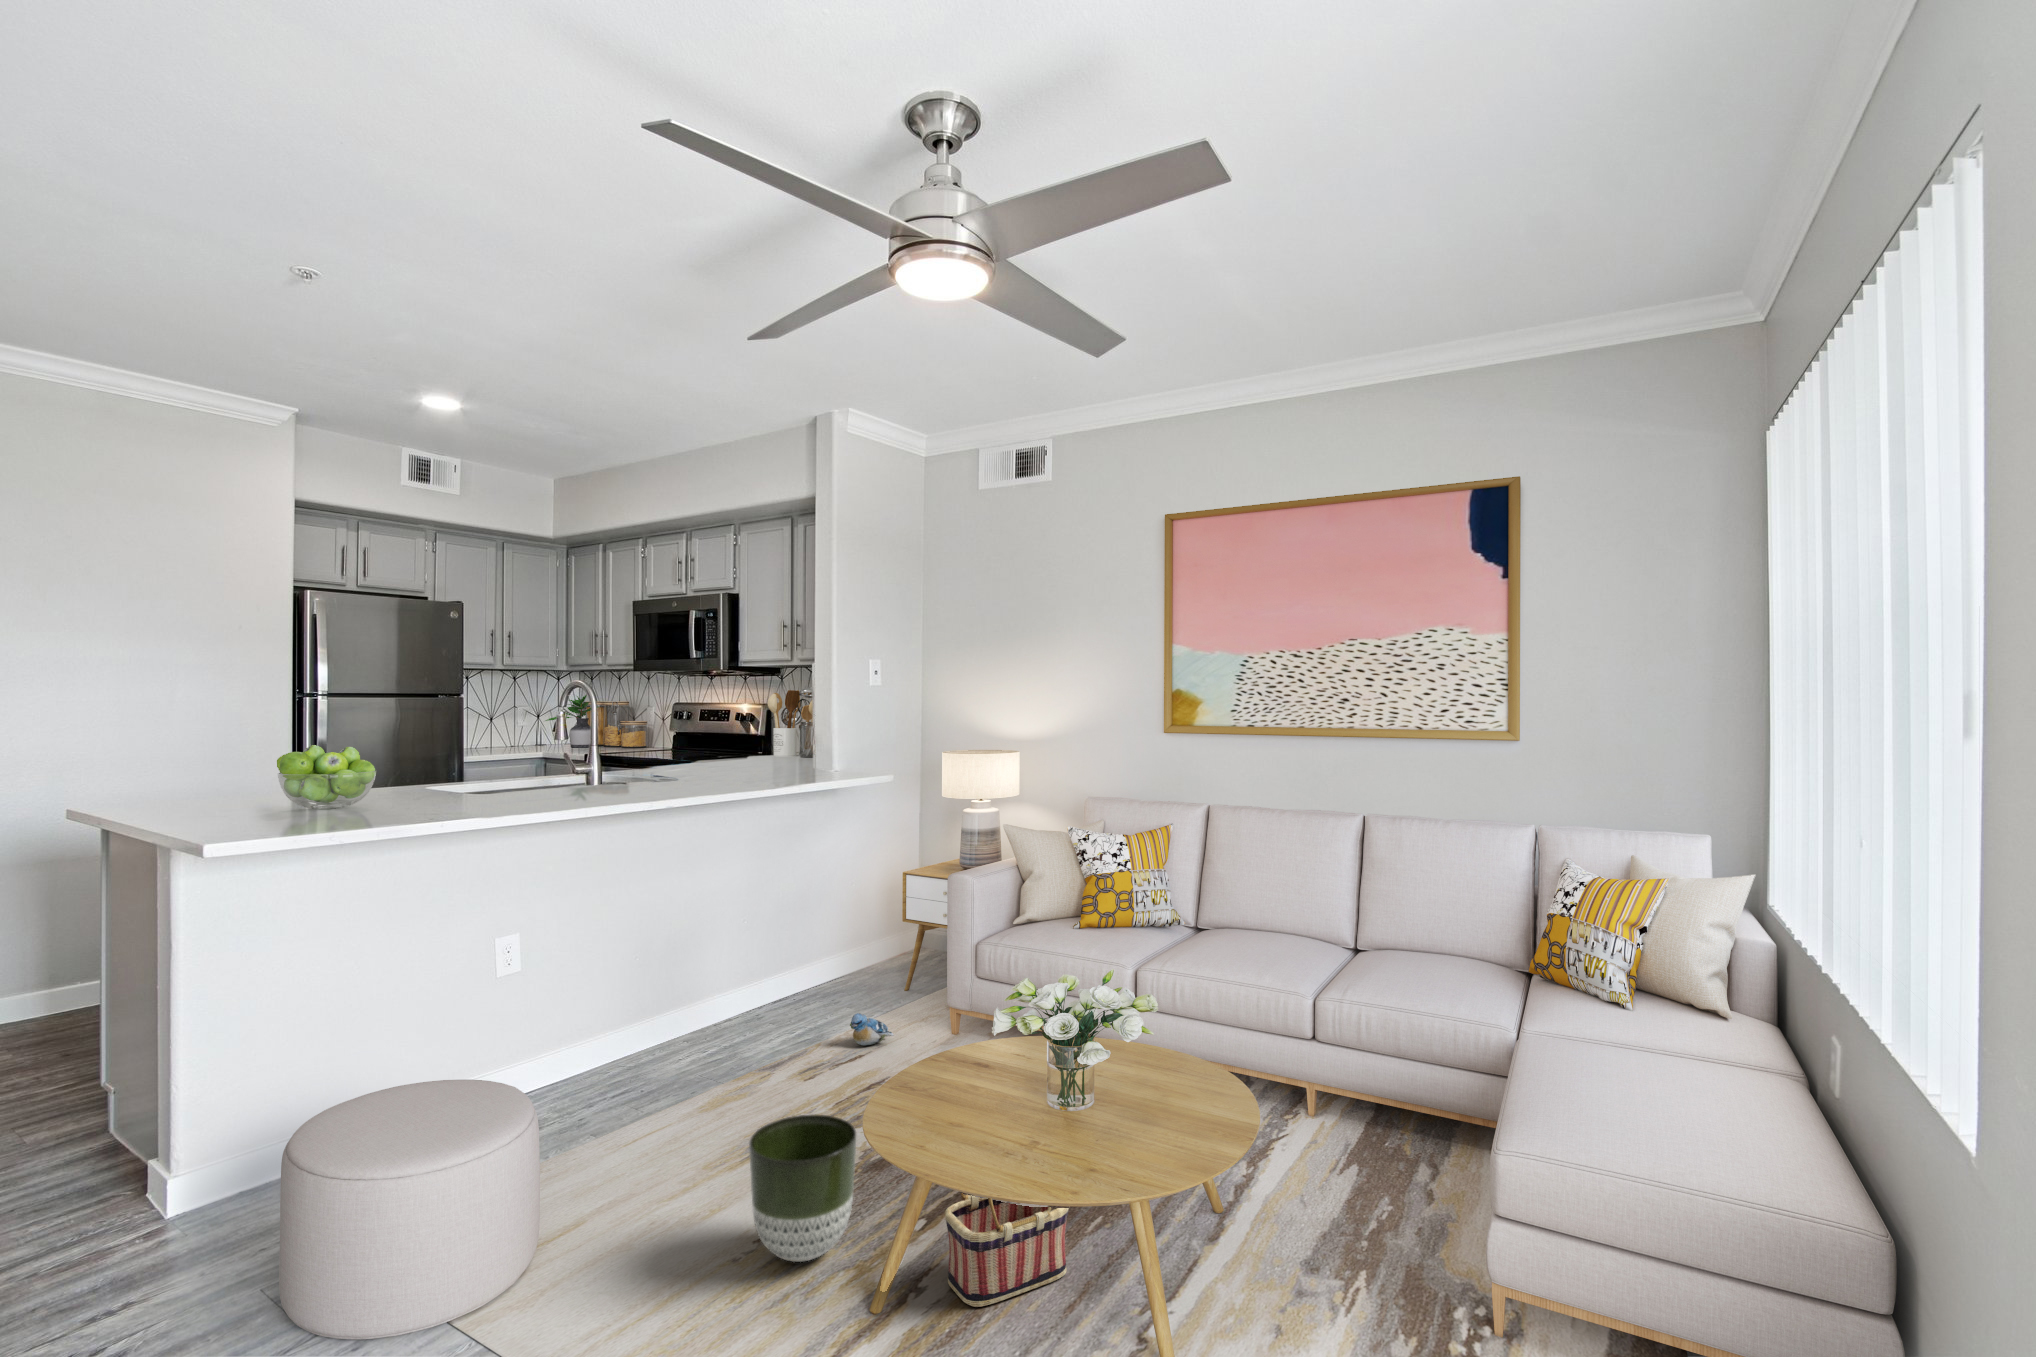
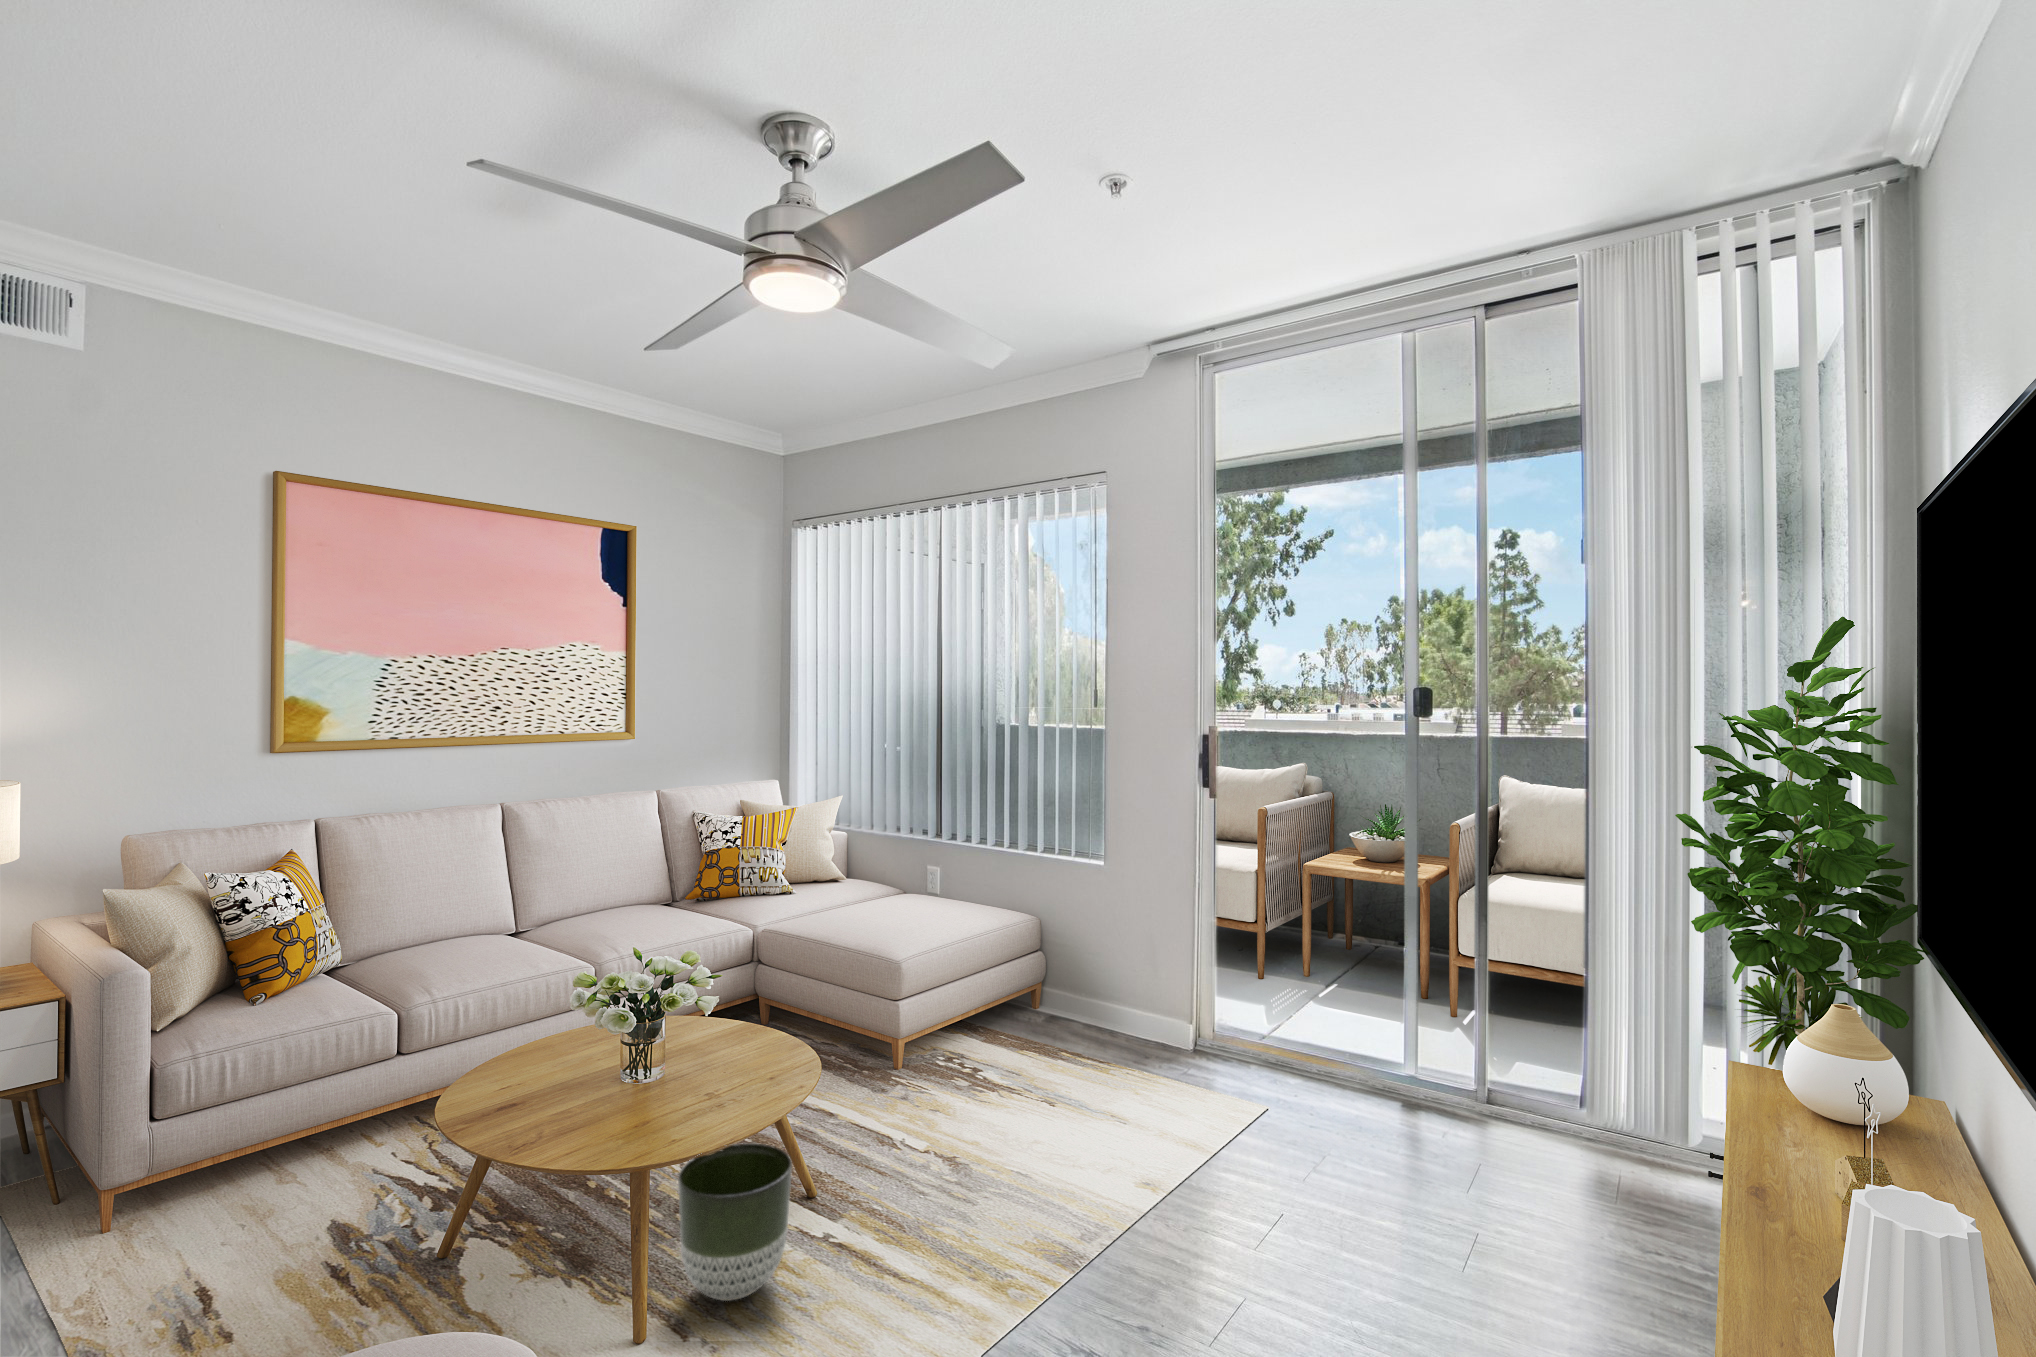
plush toy: present [850,1013,894,1045] -> none [95,1242,163,1296]
basket: present [945,1193,1069,1307] -> none [789,1047,867,1206]

